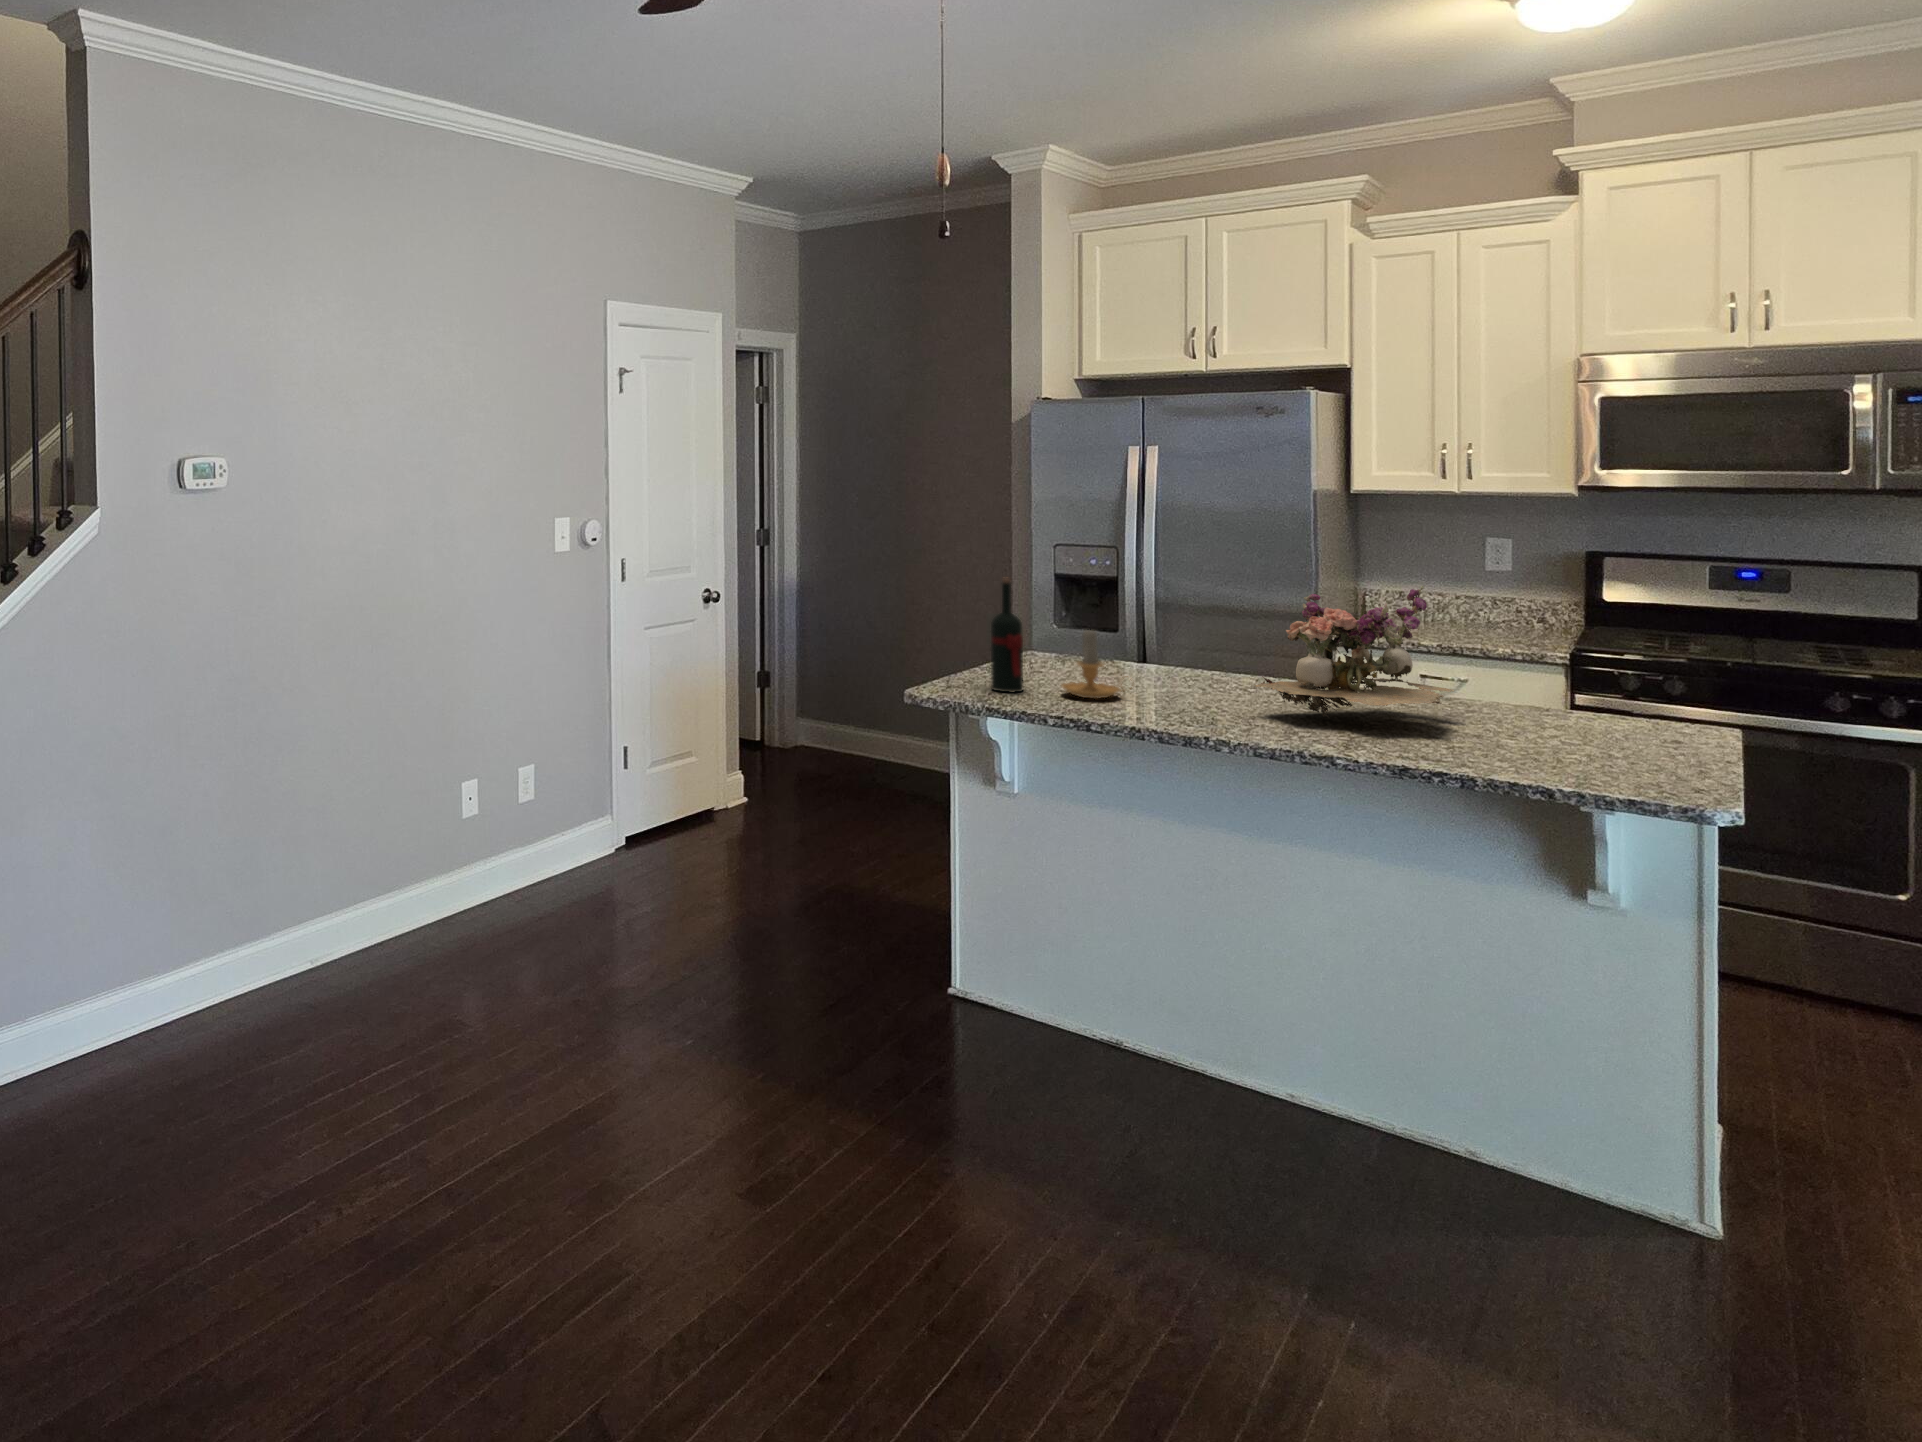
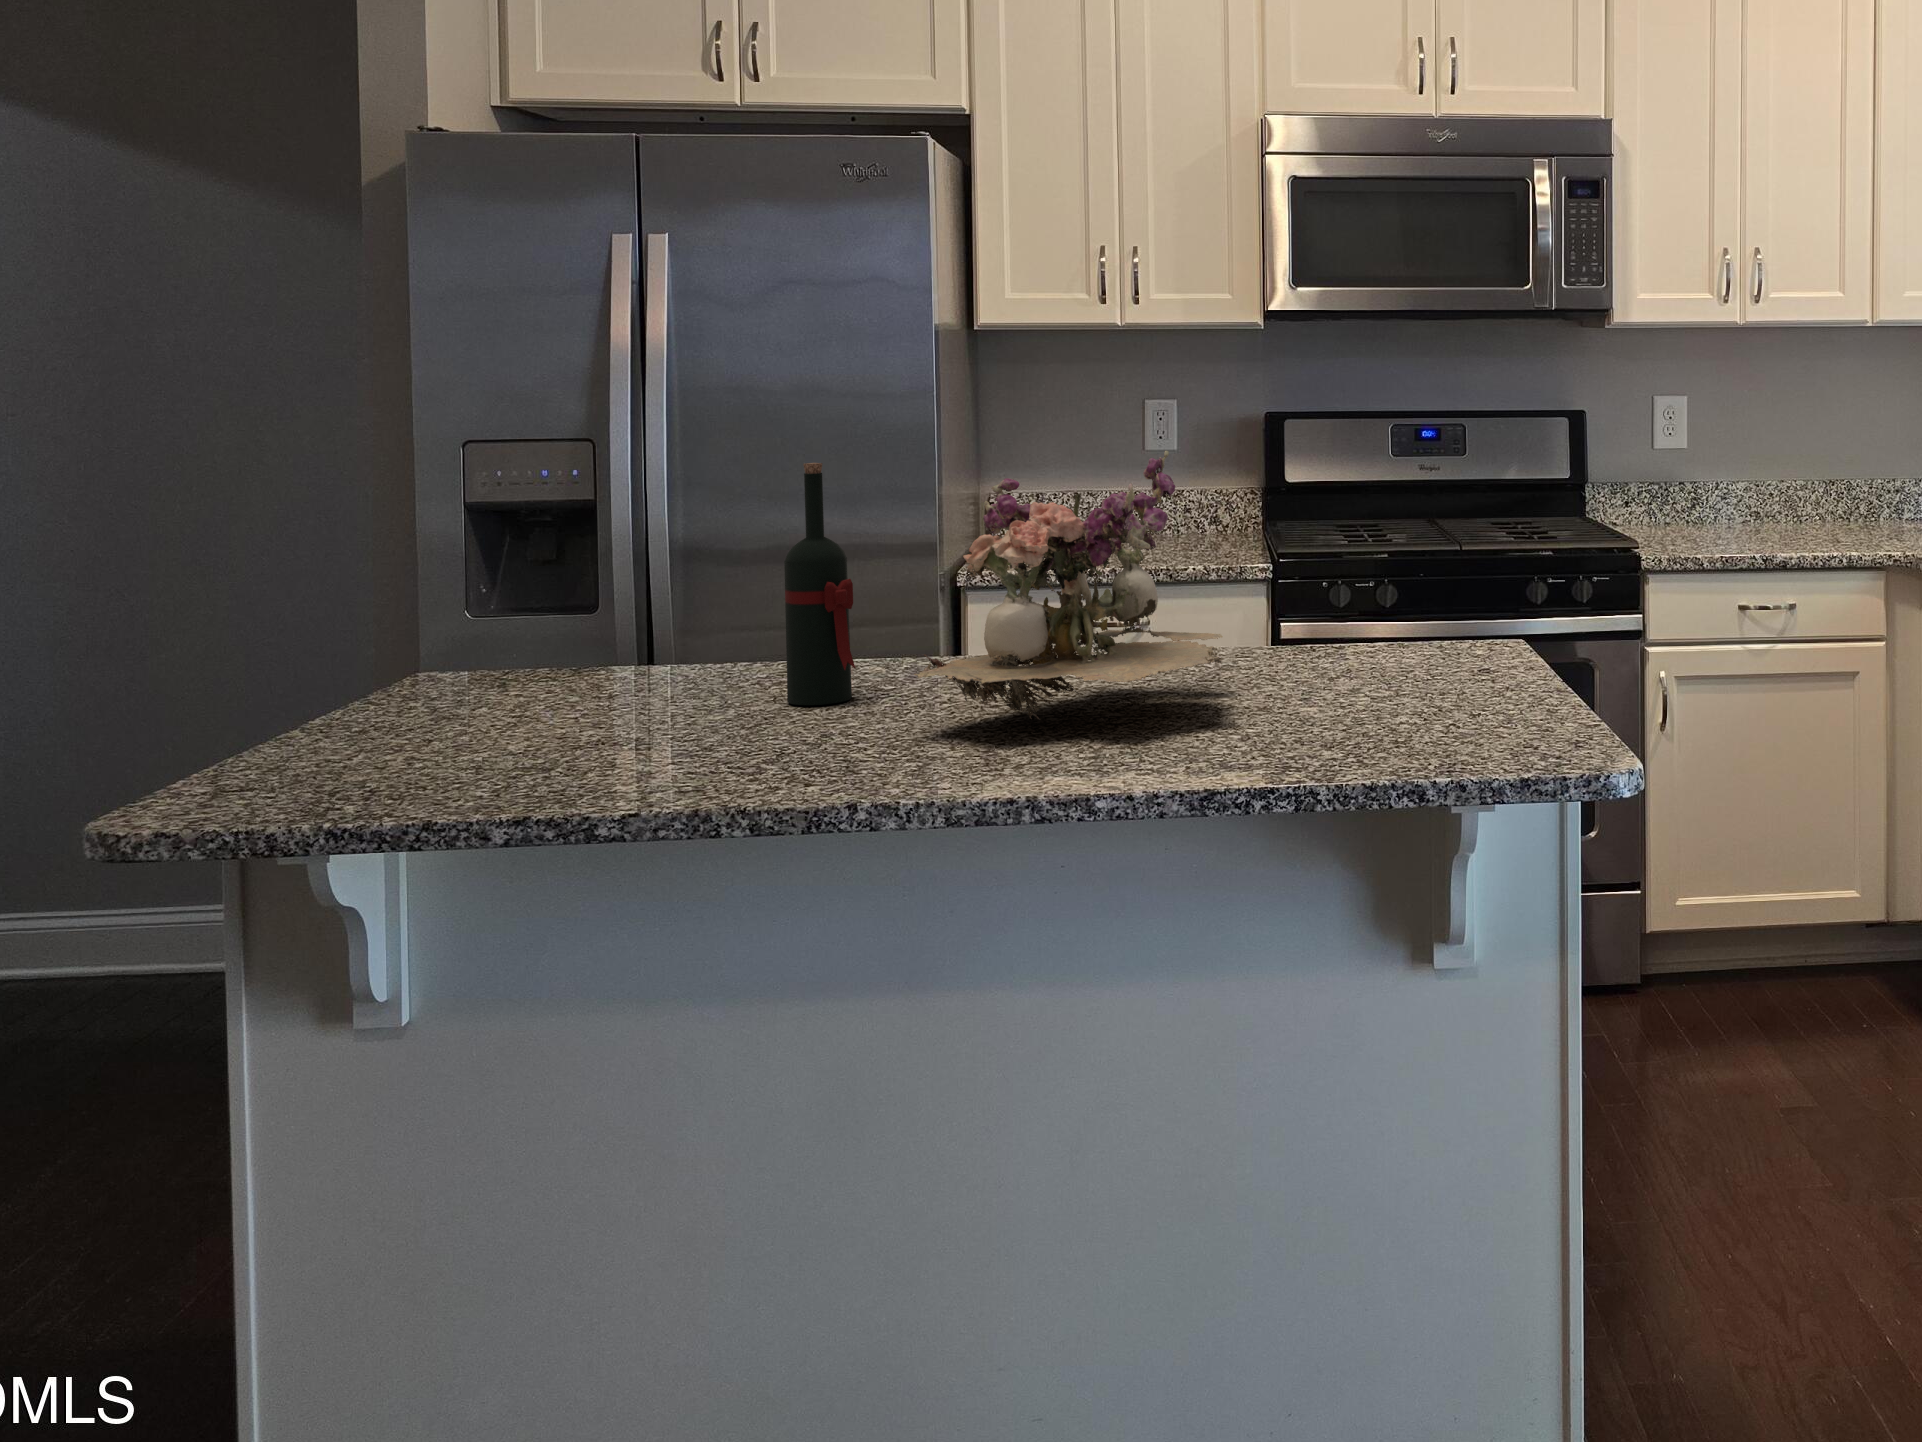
wine bottle: present [991,578,1023,692] -> present [784,463,855,705]
candle: present [1062,630,1131,699] -> none [519,594,679,757]

